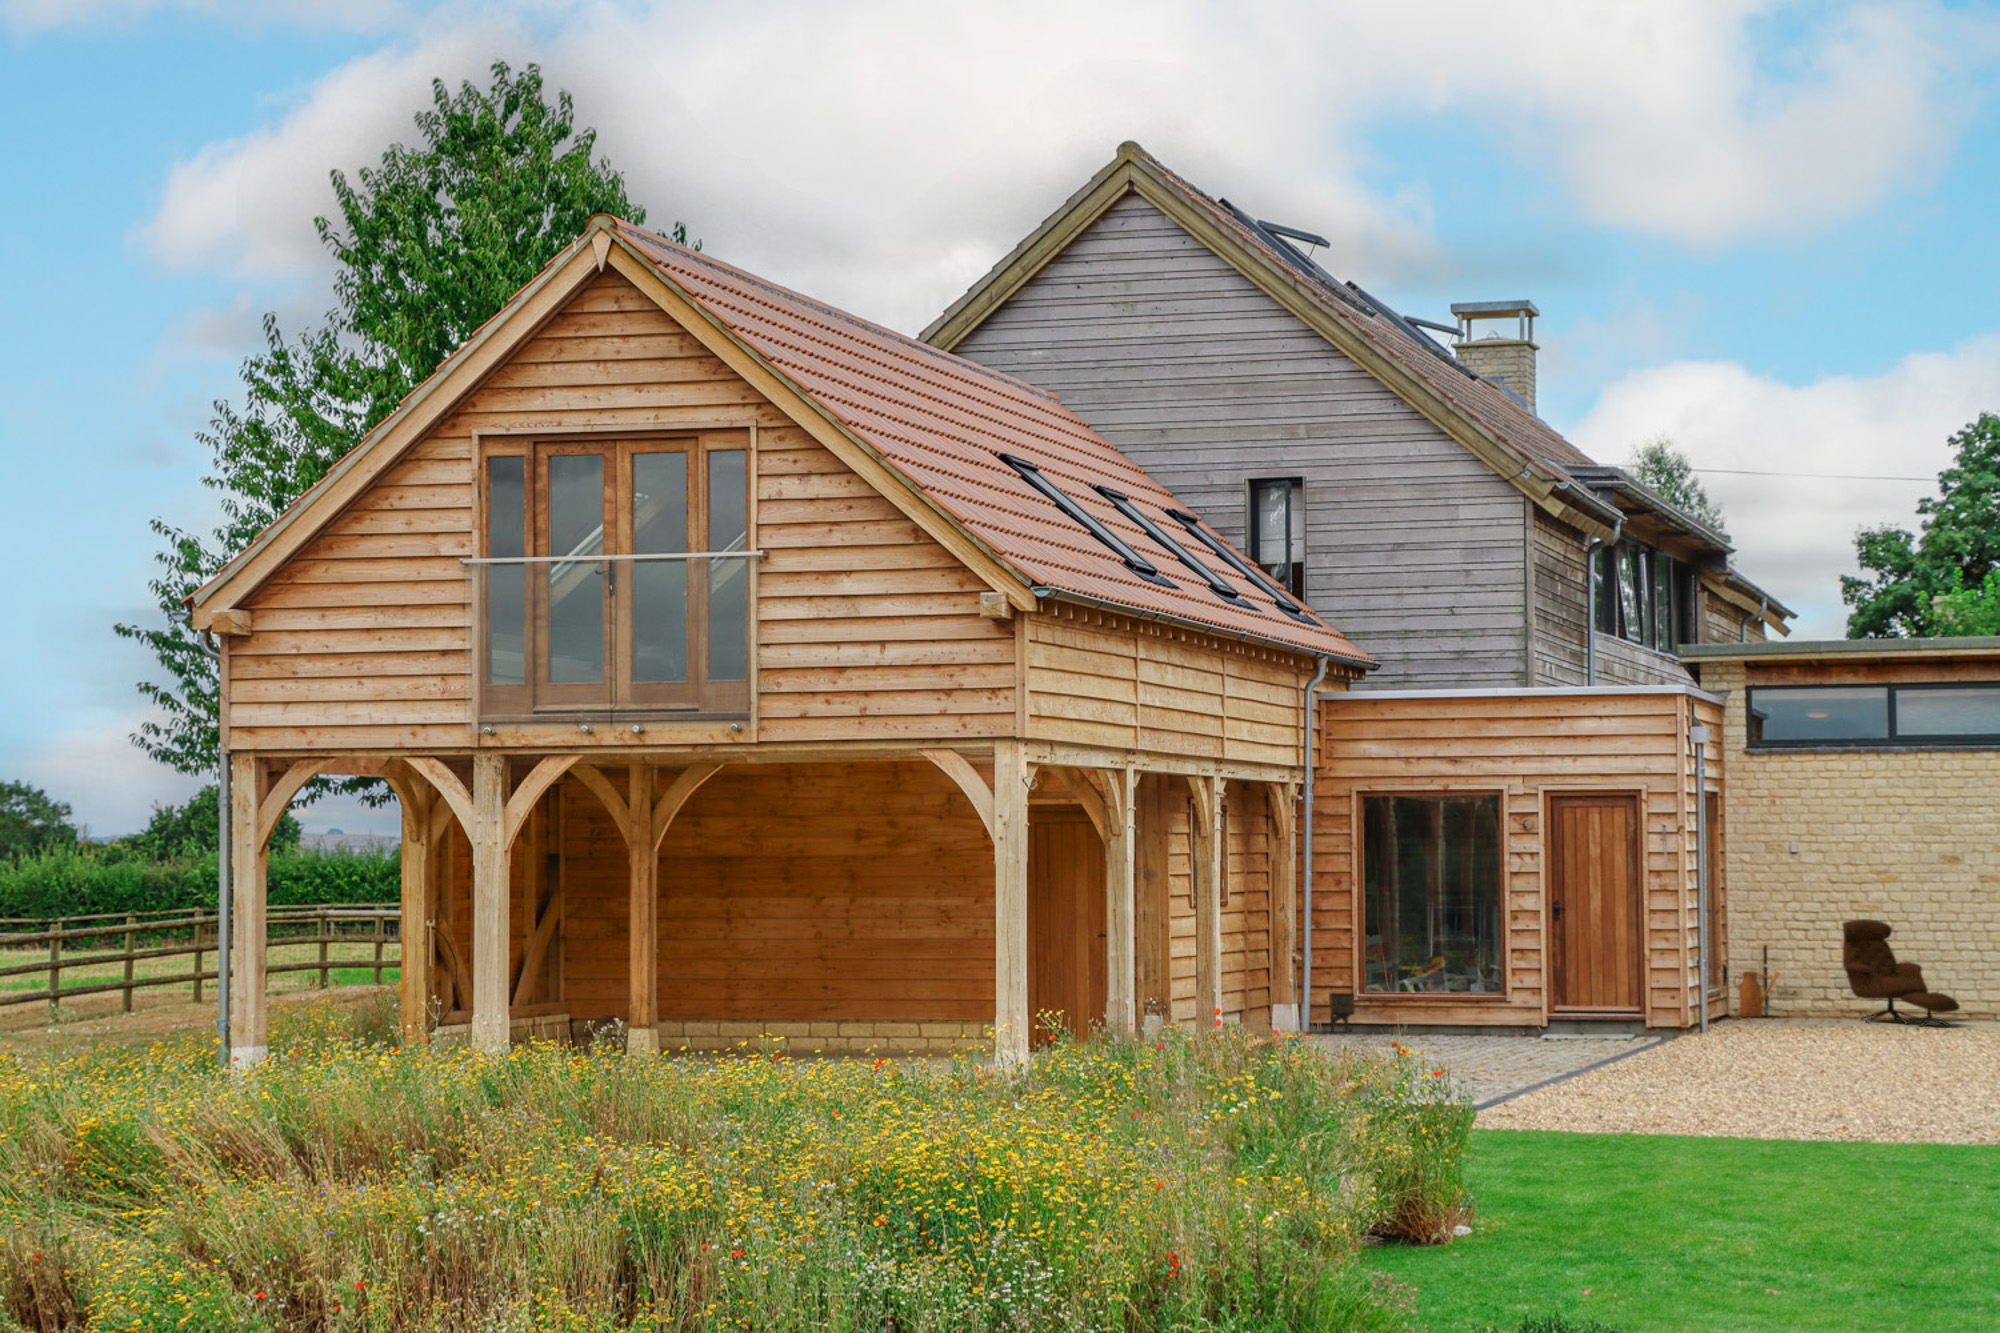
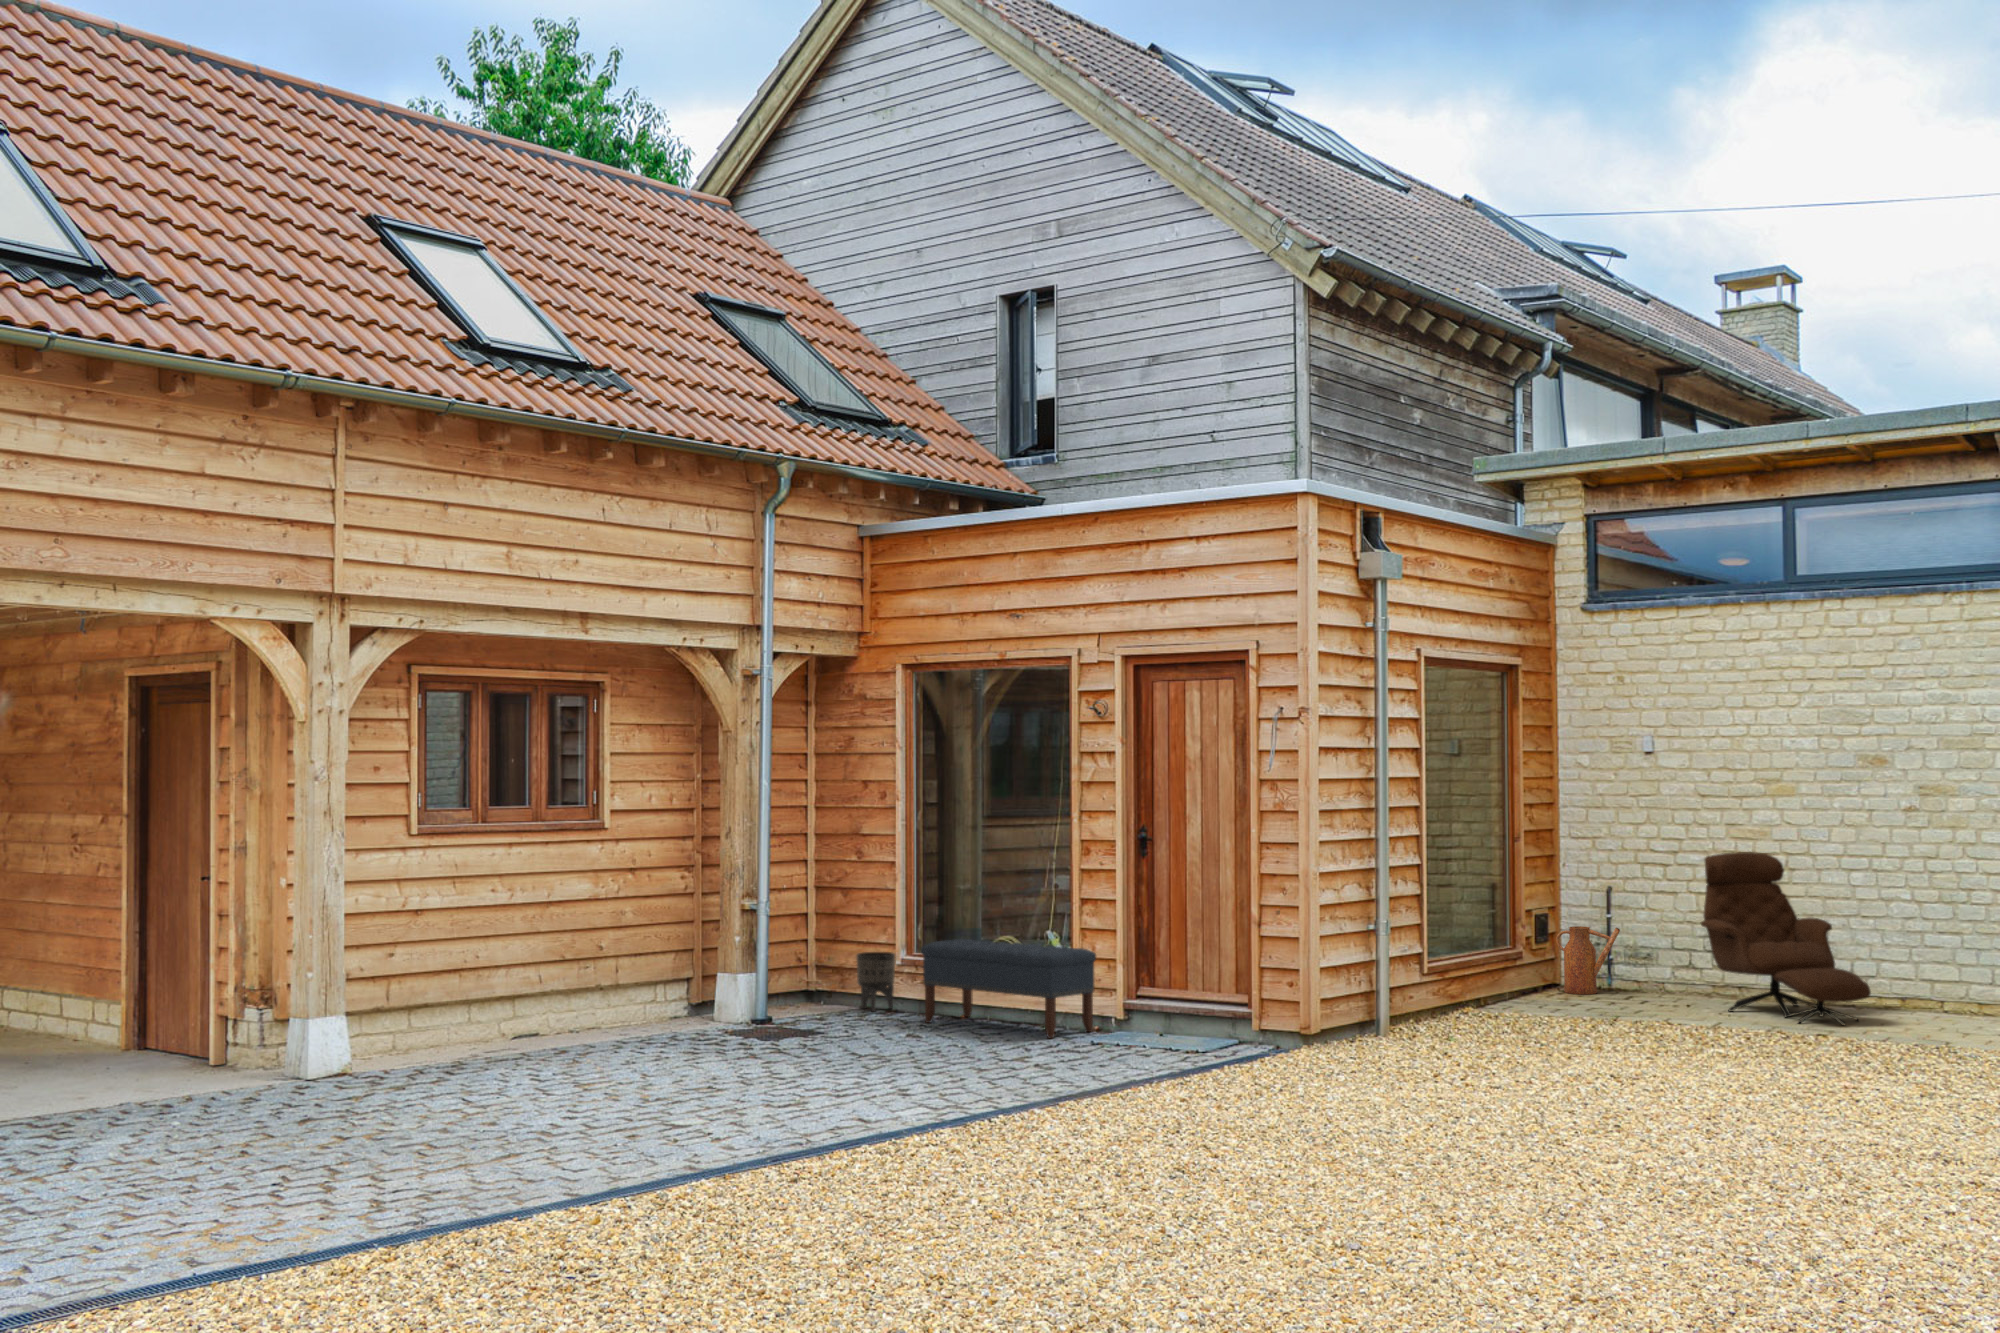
bench: none [1403,980,1531,1041] -> present [921,939,1096,1038]

